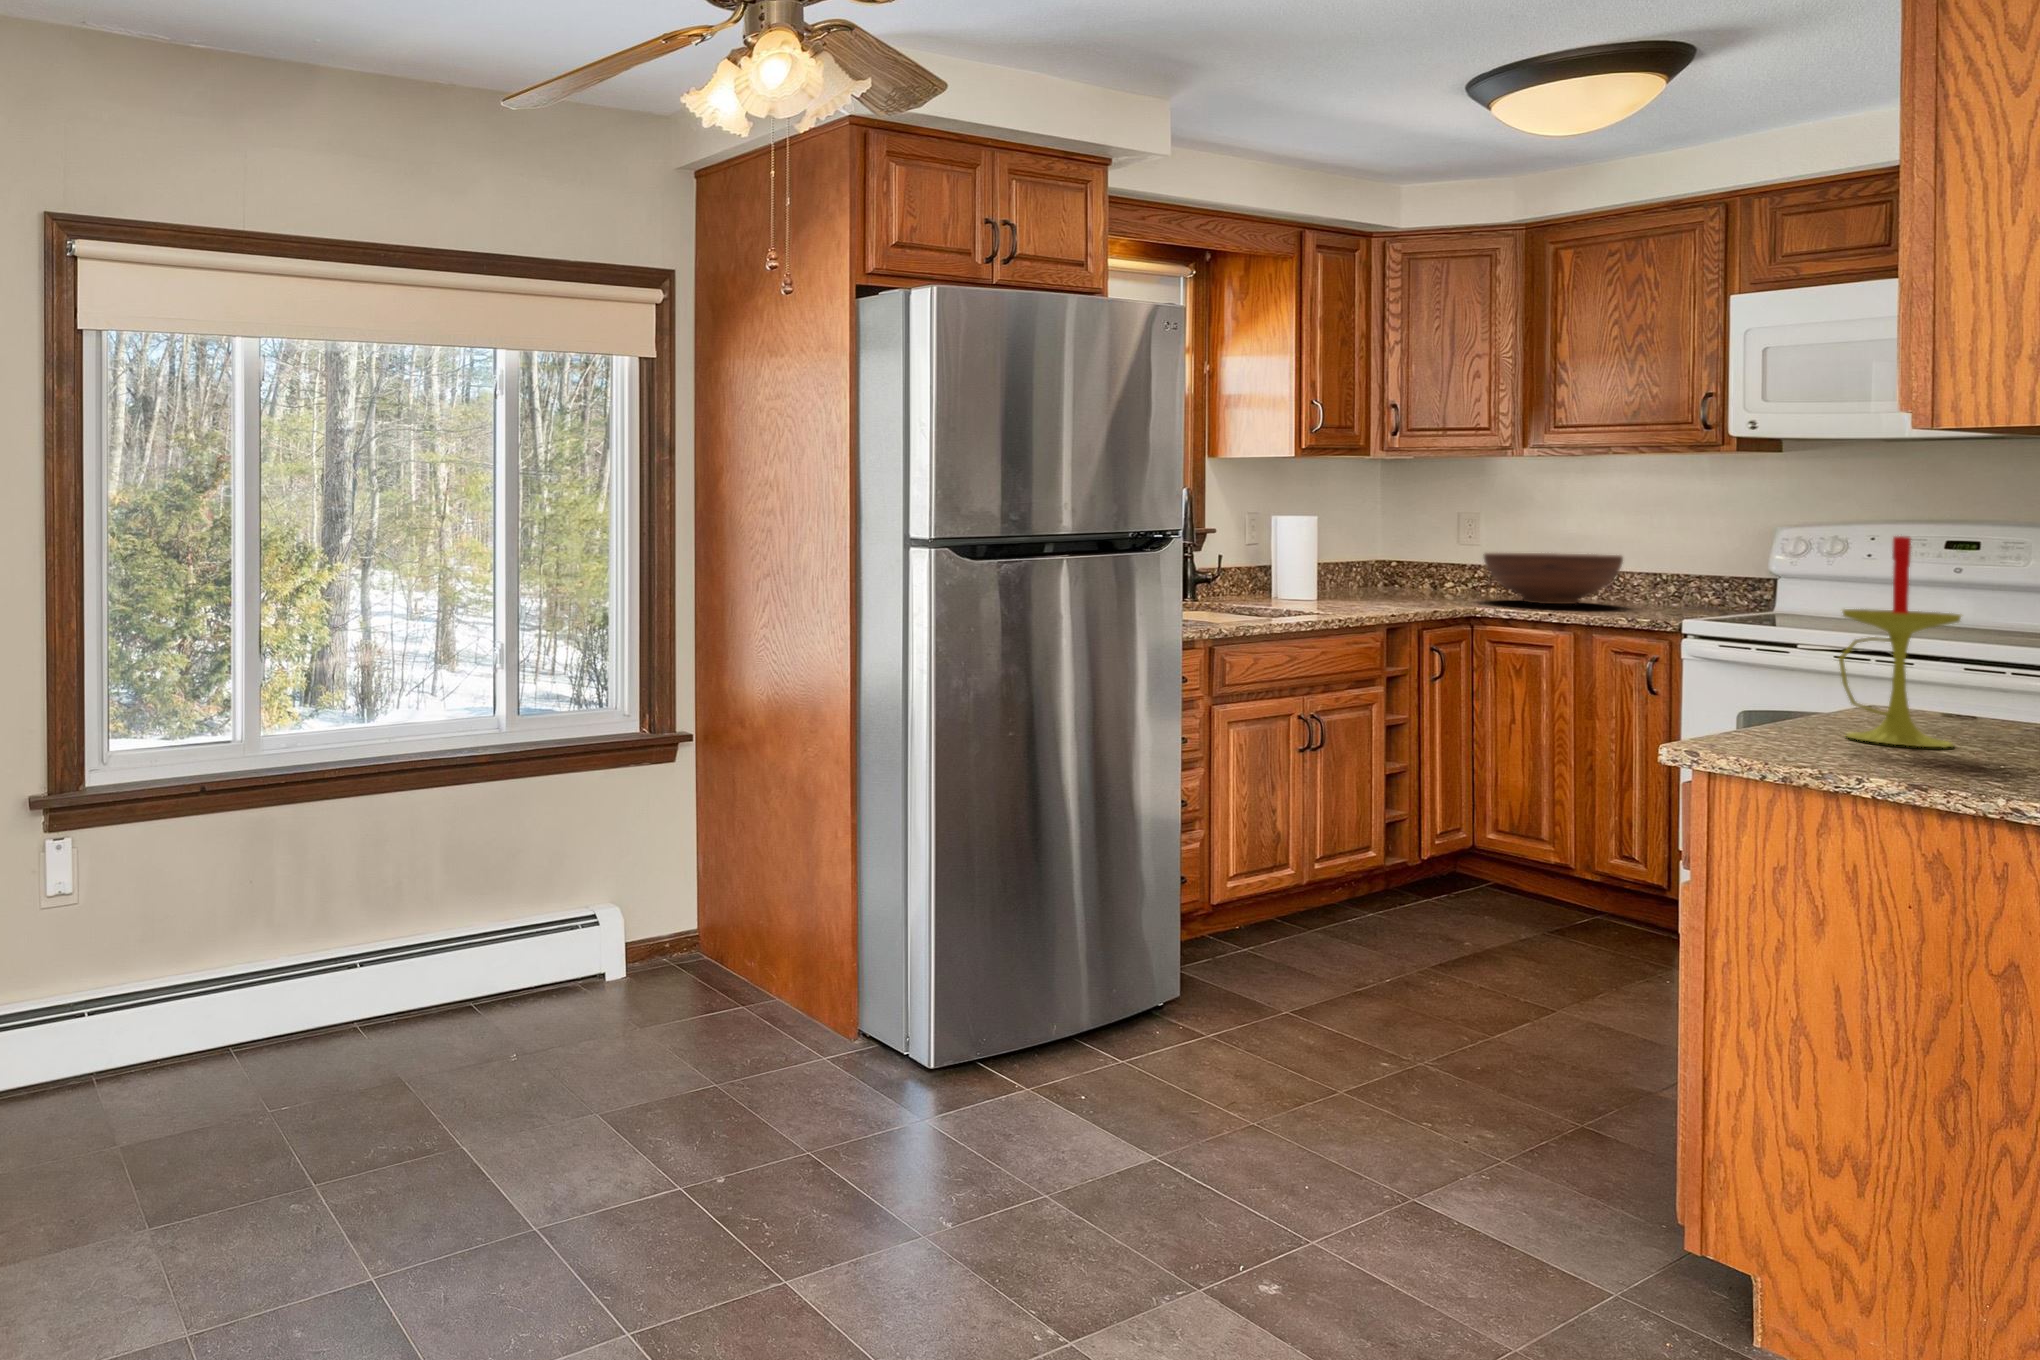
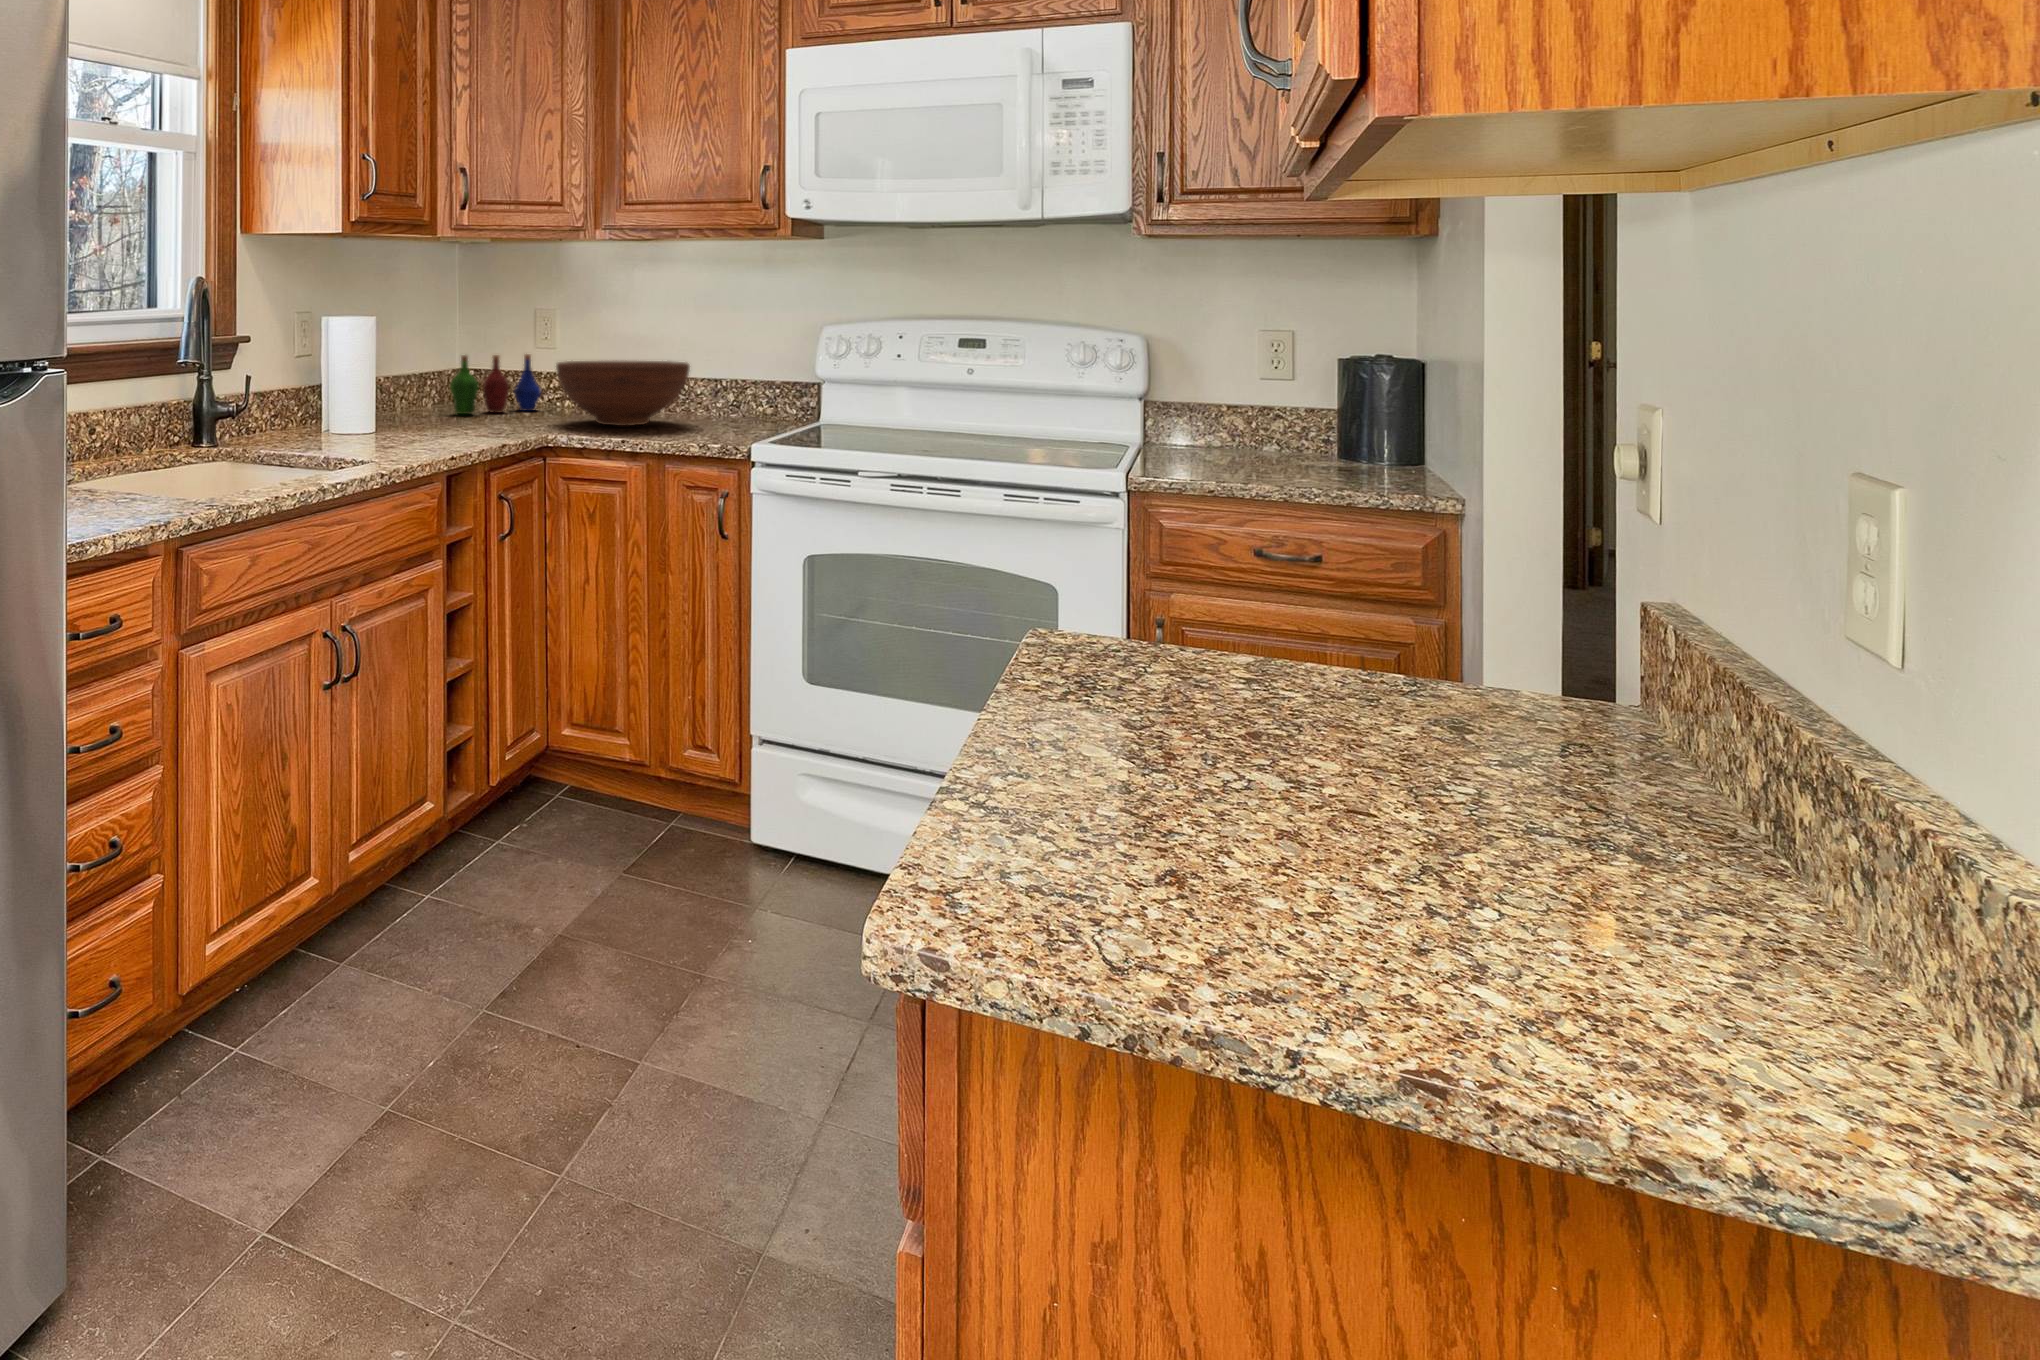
candle: present [1839,536,1961,748] -> none [1078,371,1262,818]
bottle: none [1378,547,1467,593] -> present [450,354,541,414]

